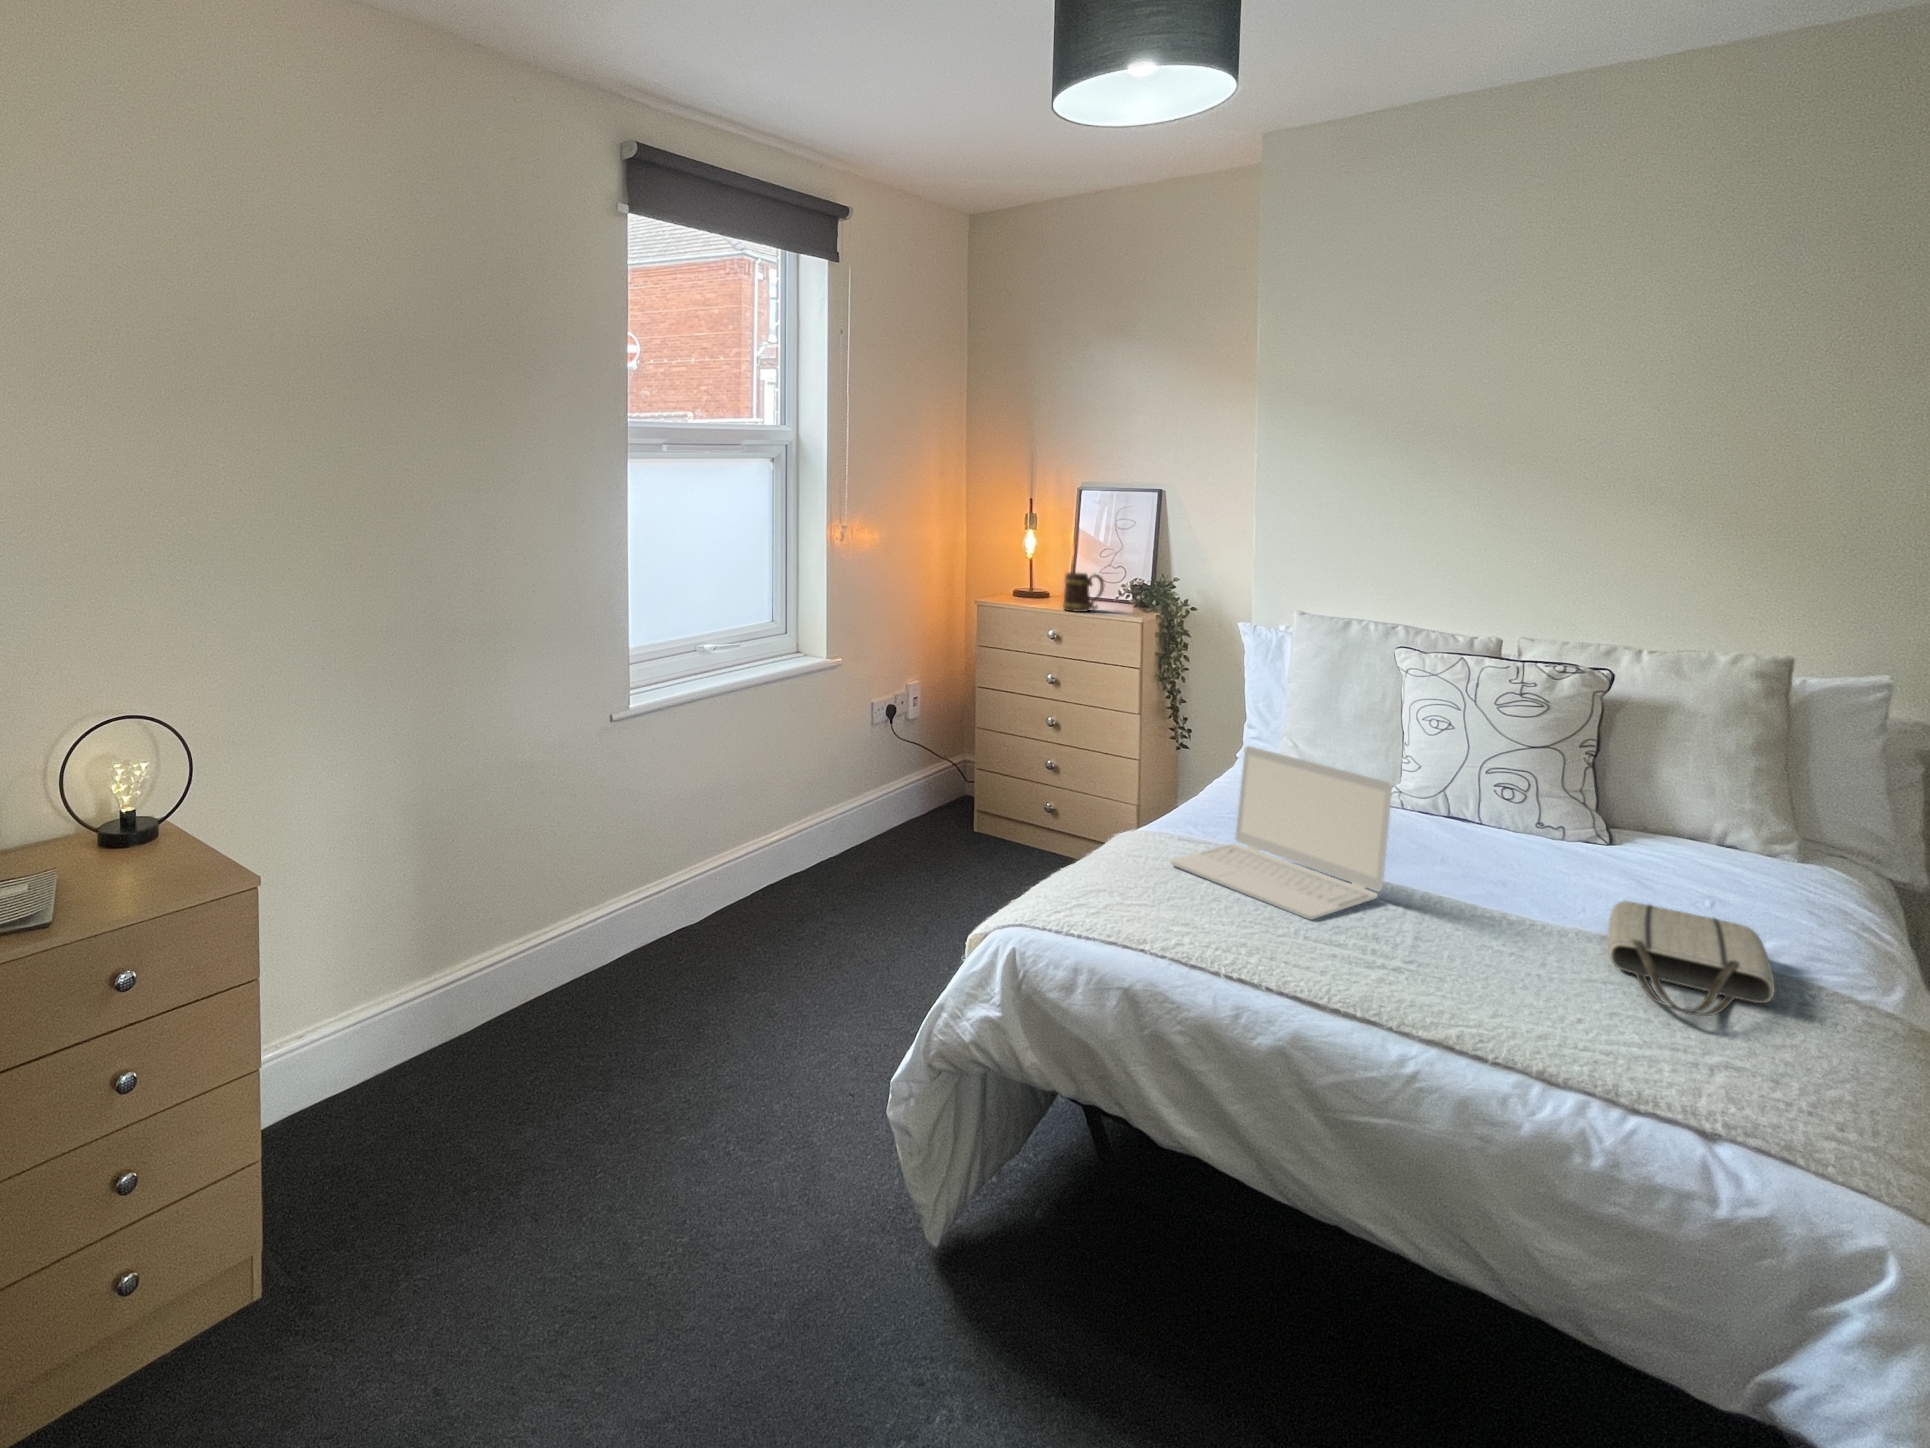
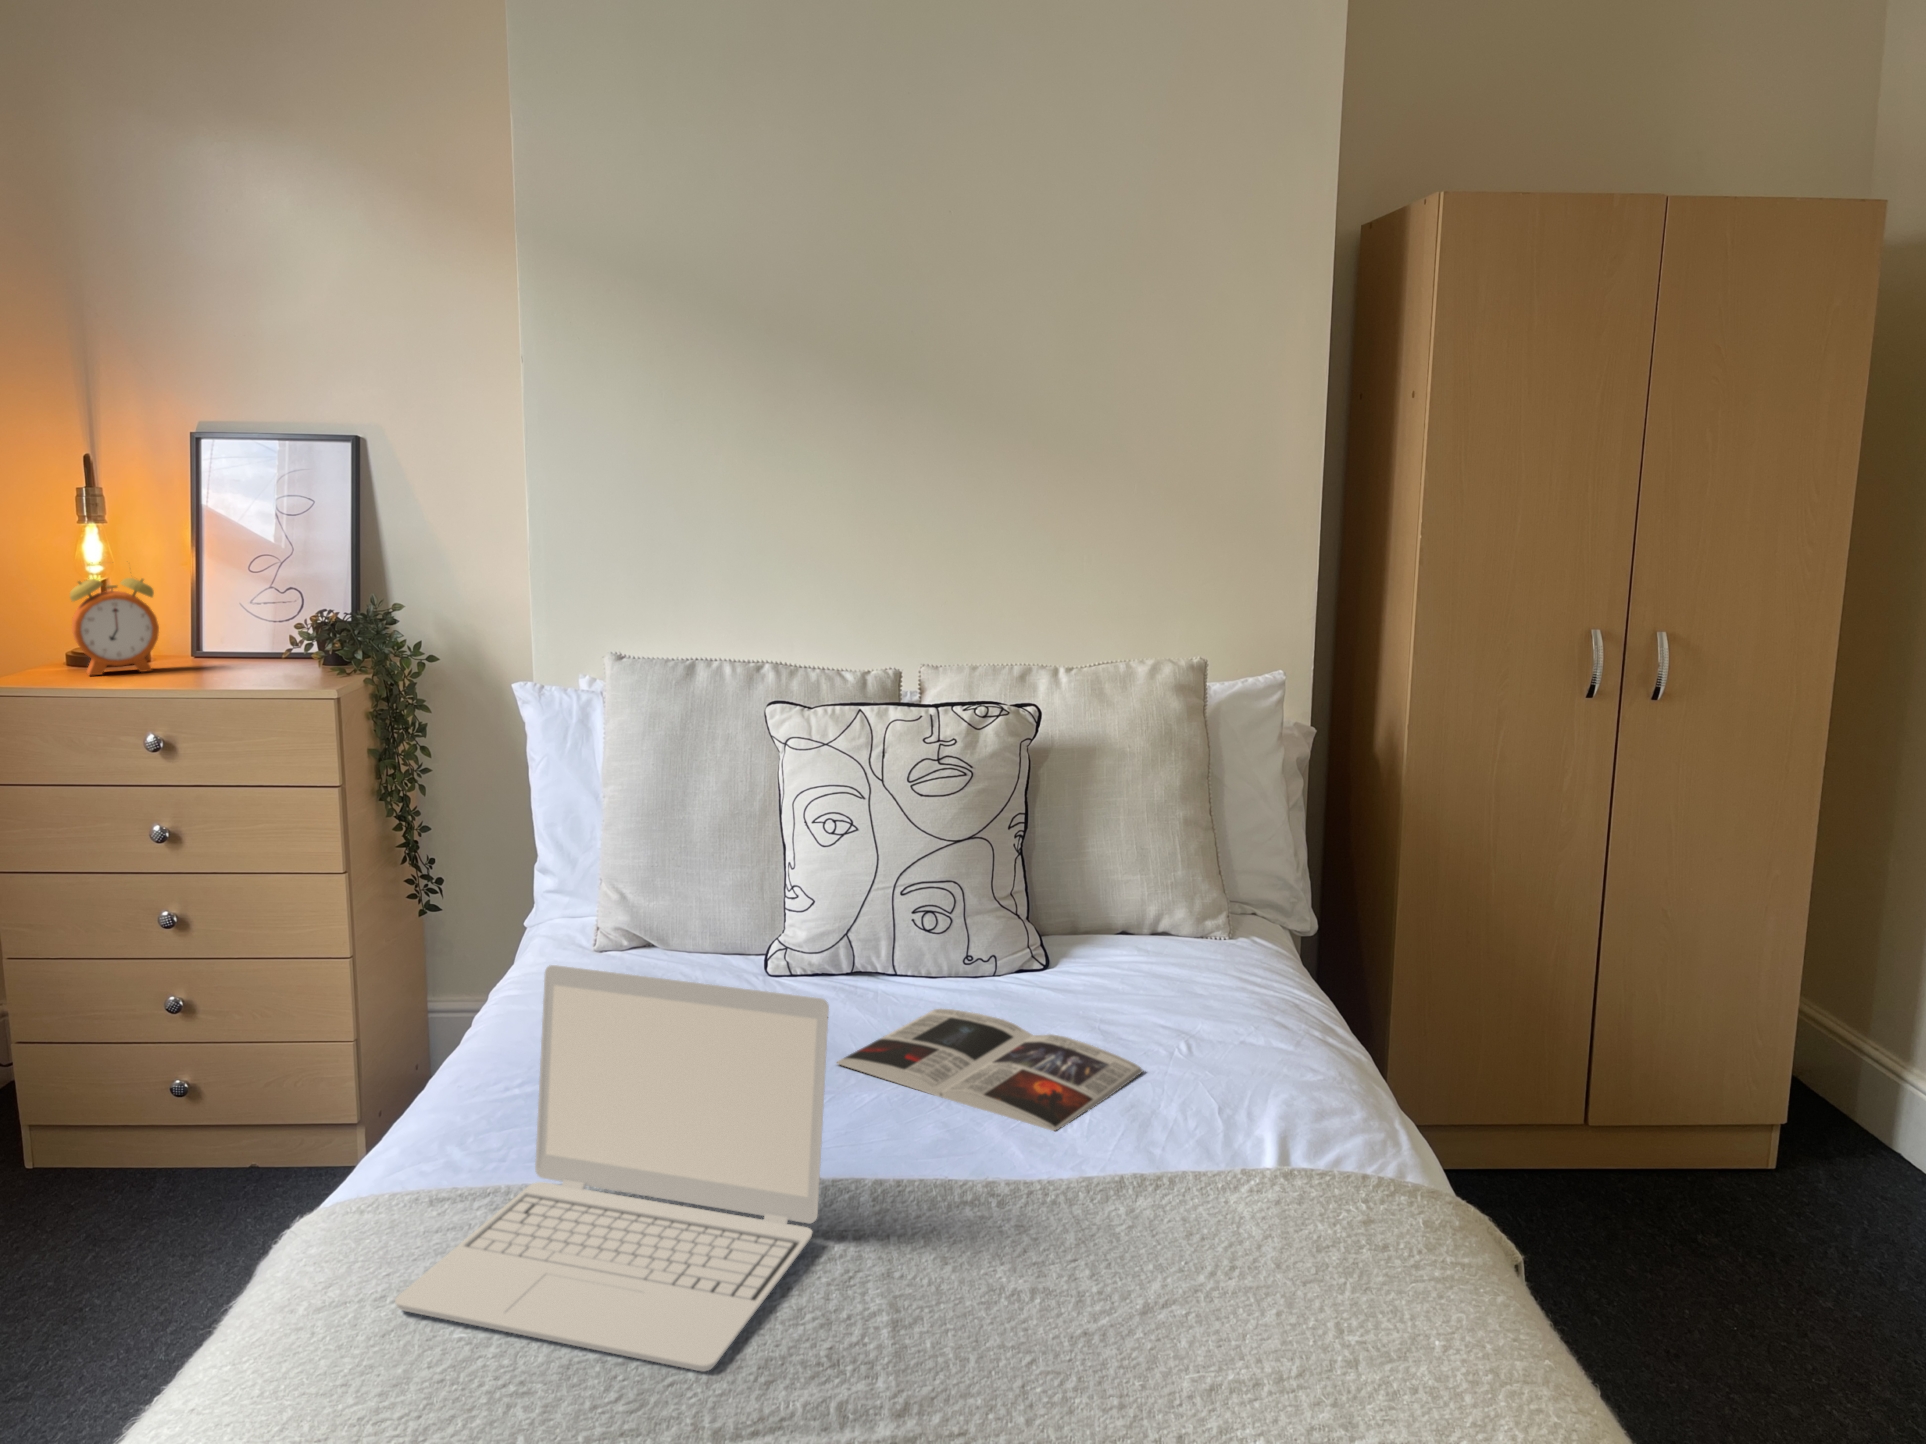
alarm clock: none [1018,550,1056,602] -> present [70,578,159,675]
mug: present [1063,572,1104,612] -> none [171,606,258,687]
magazine: none [1419,840,1654,909] -> present [837,1009,1143,1131]
tote bag: present [1608,901,1775,1016] -> none [1131,1098,1370,1351]

